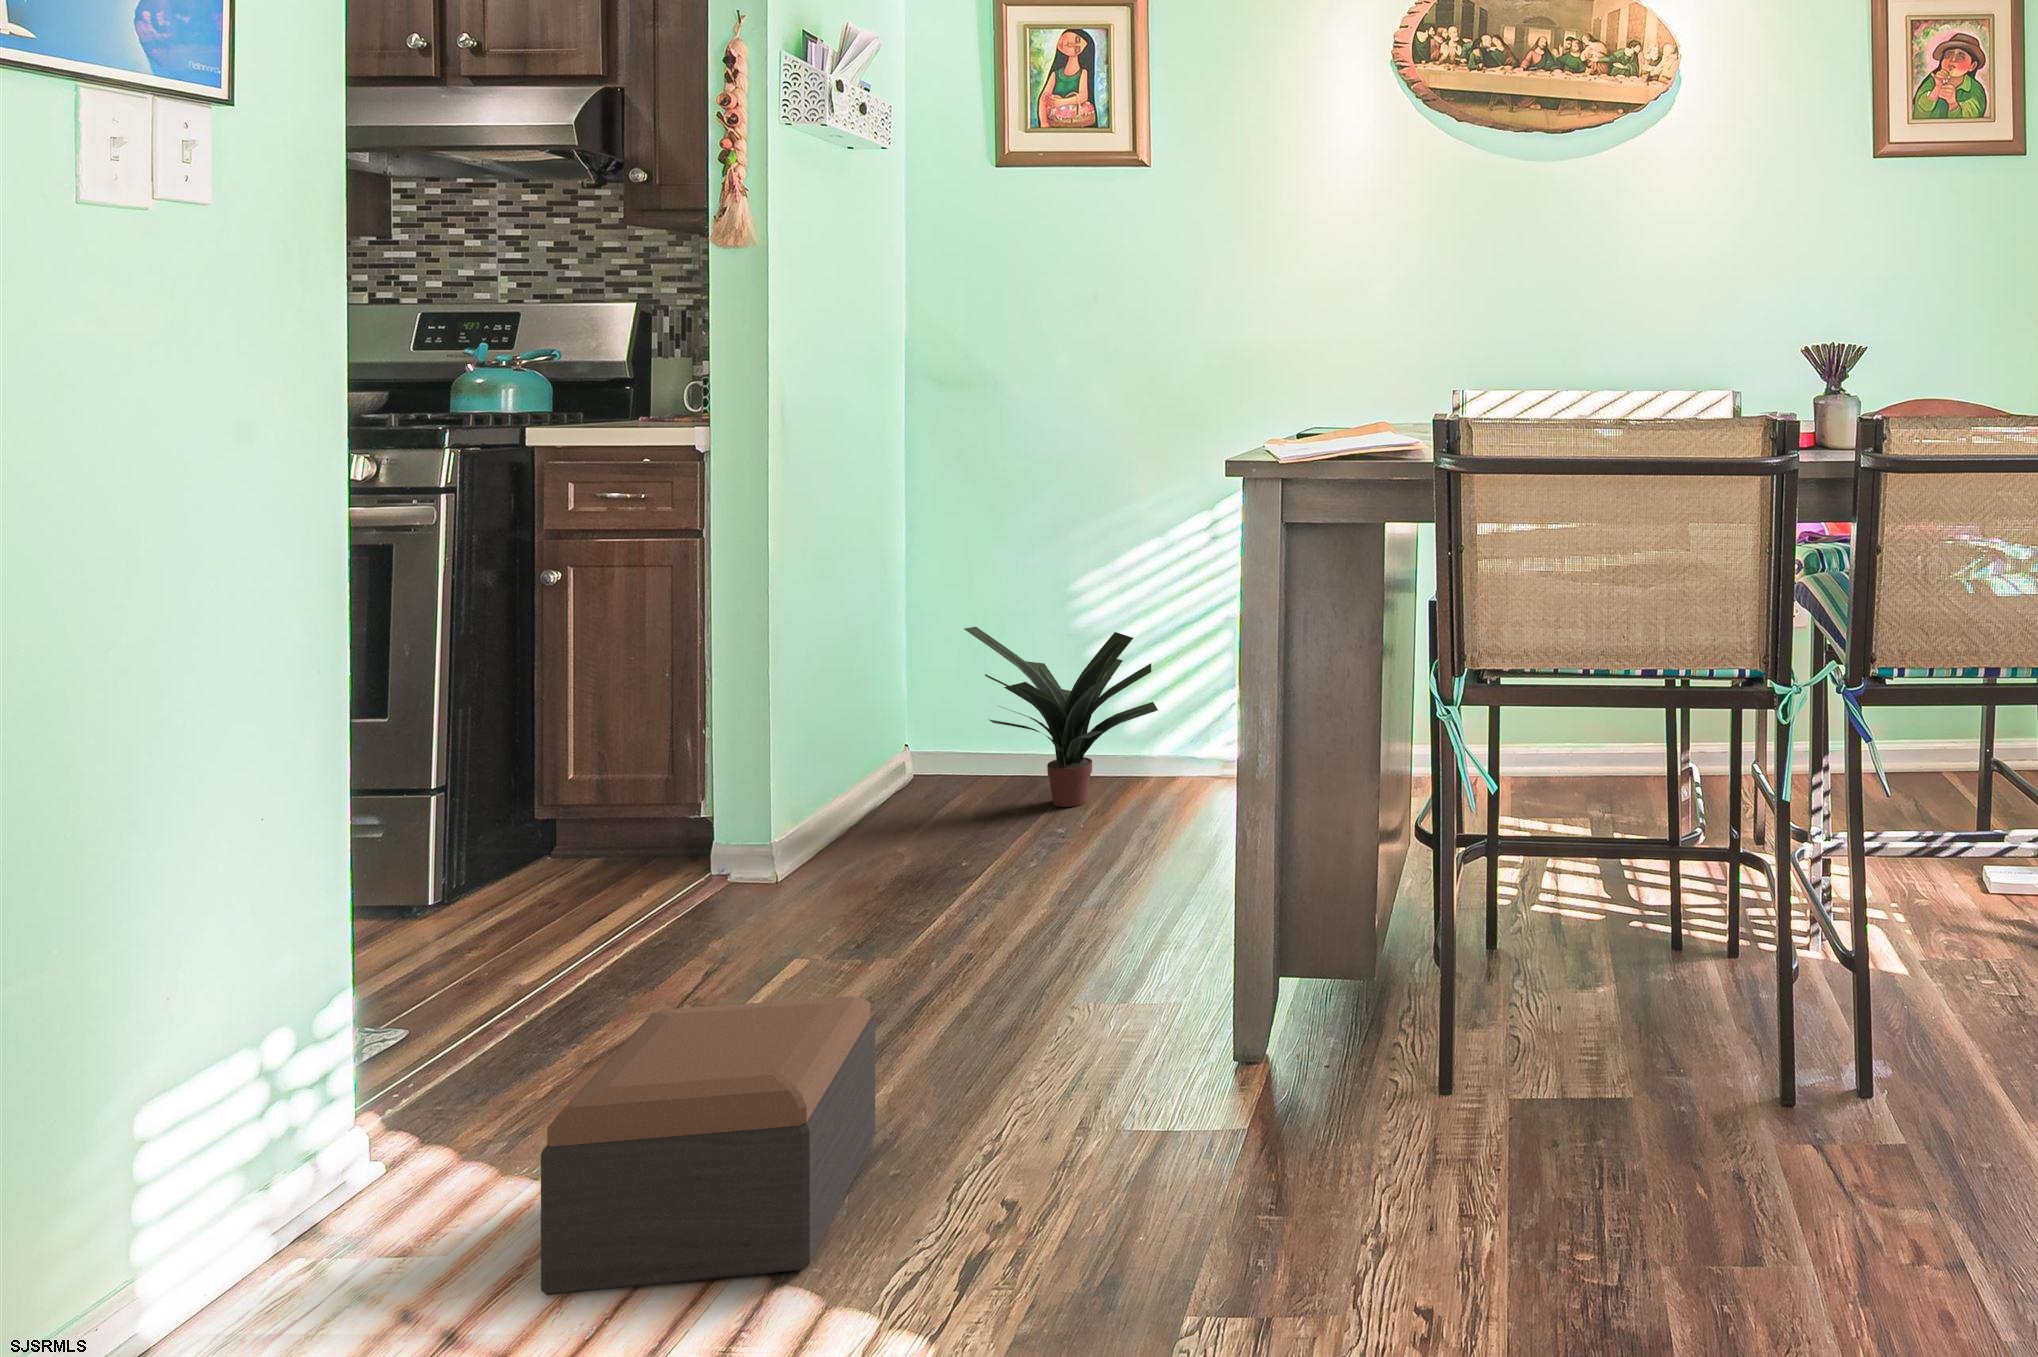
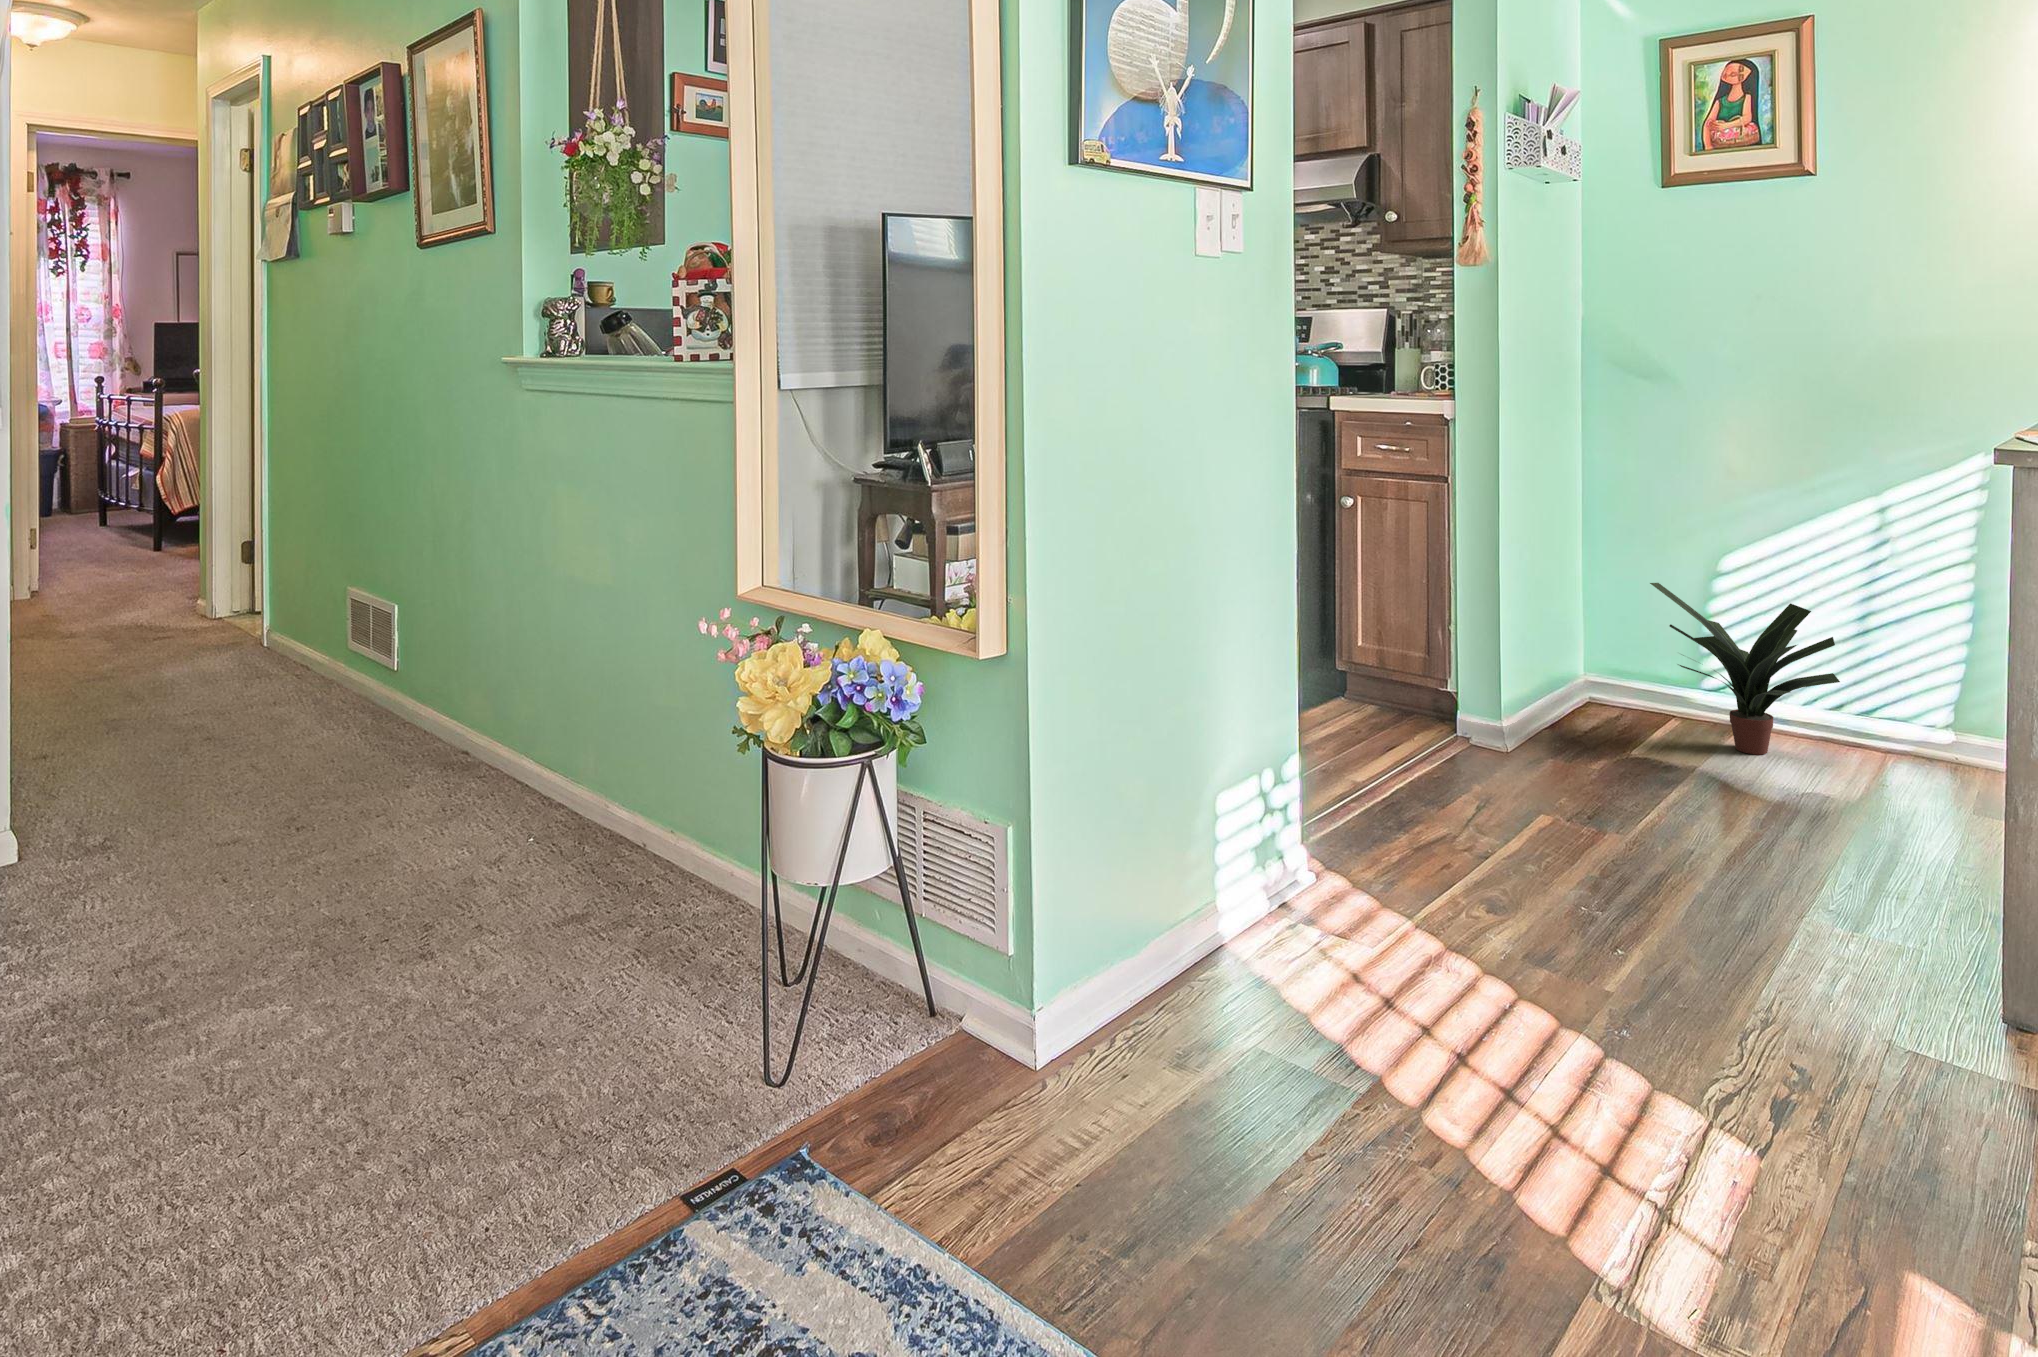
footstool: present [541,996,875,1295] -> none [1450,834,1666,1063]

